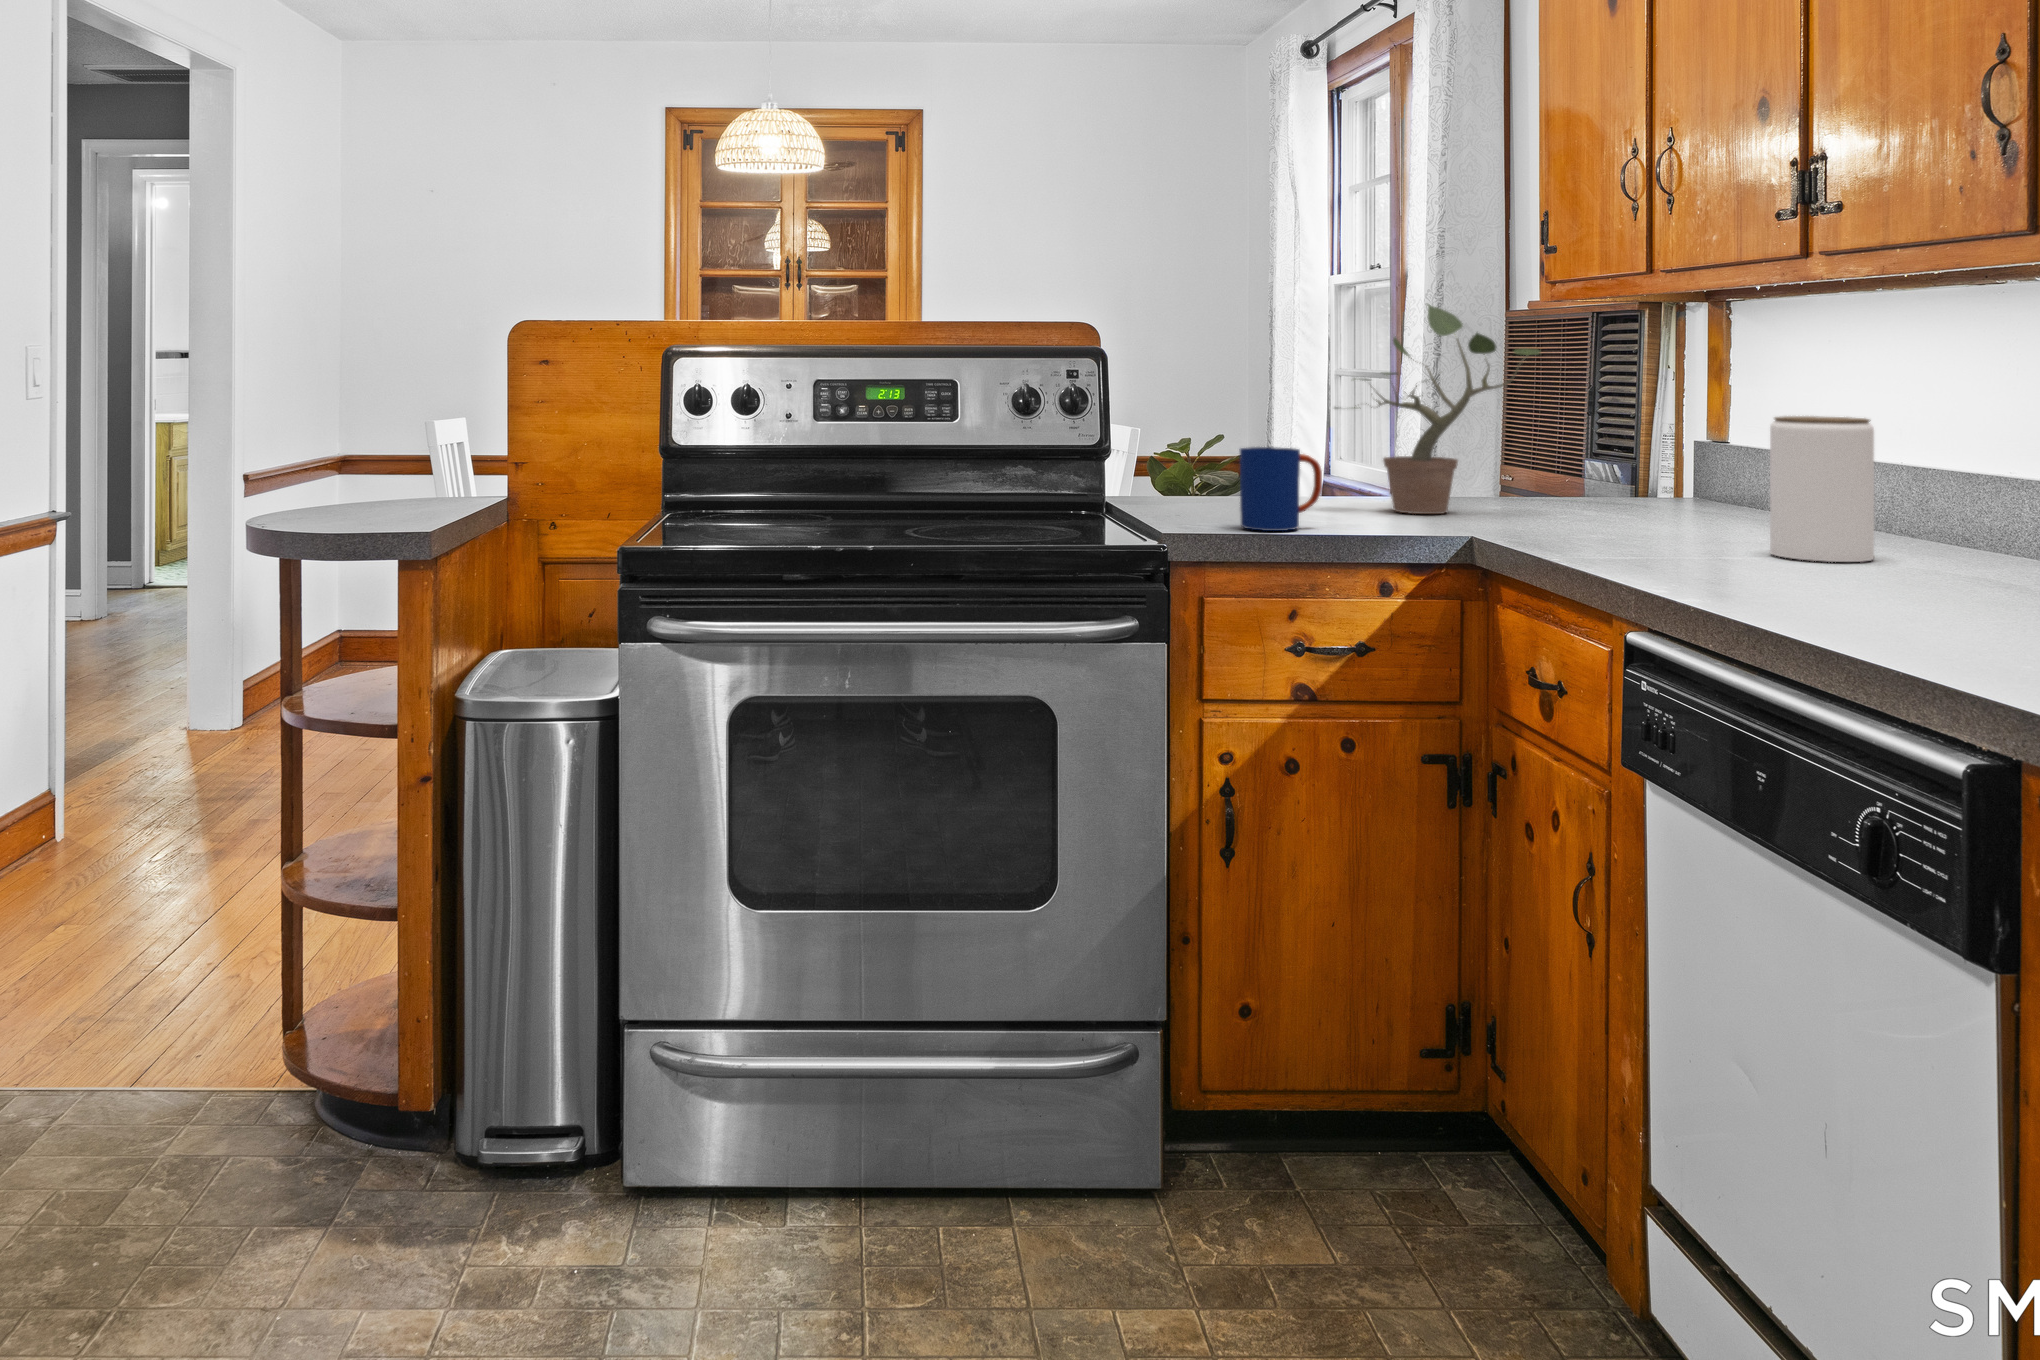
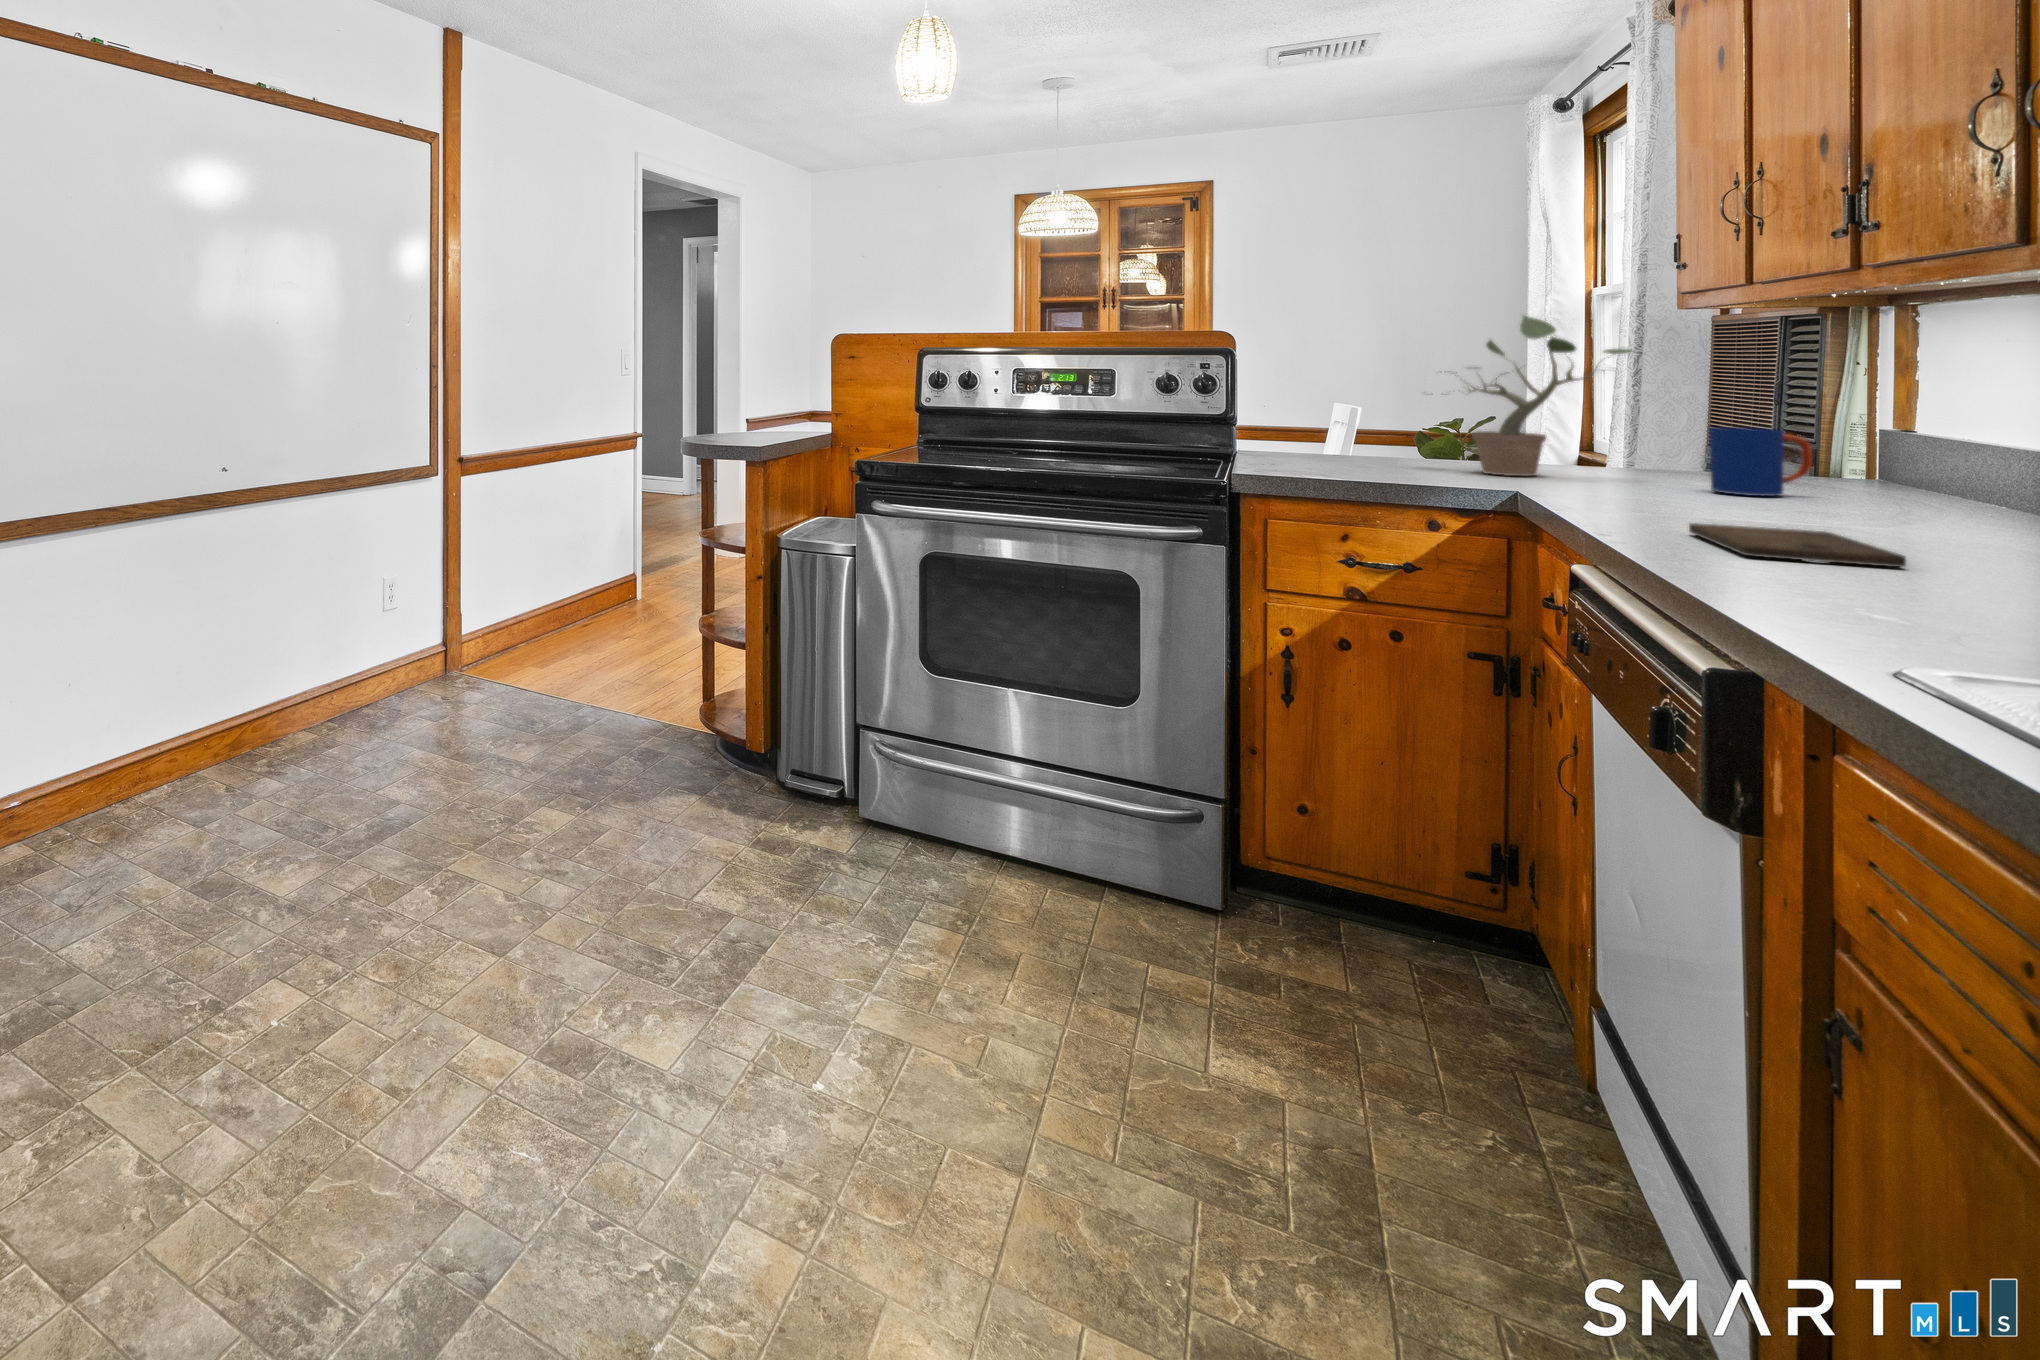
jar: present [1770,416,1874,562] -> none [1814,405,1945,532]
mug: present [1240,447,1322,531] -> present [1709,427,1812,496]
cutting board: none [1729,572,1964,614] -> present [1689,523,1906,567]

